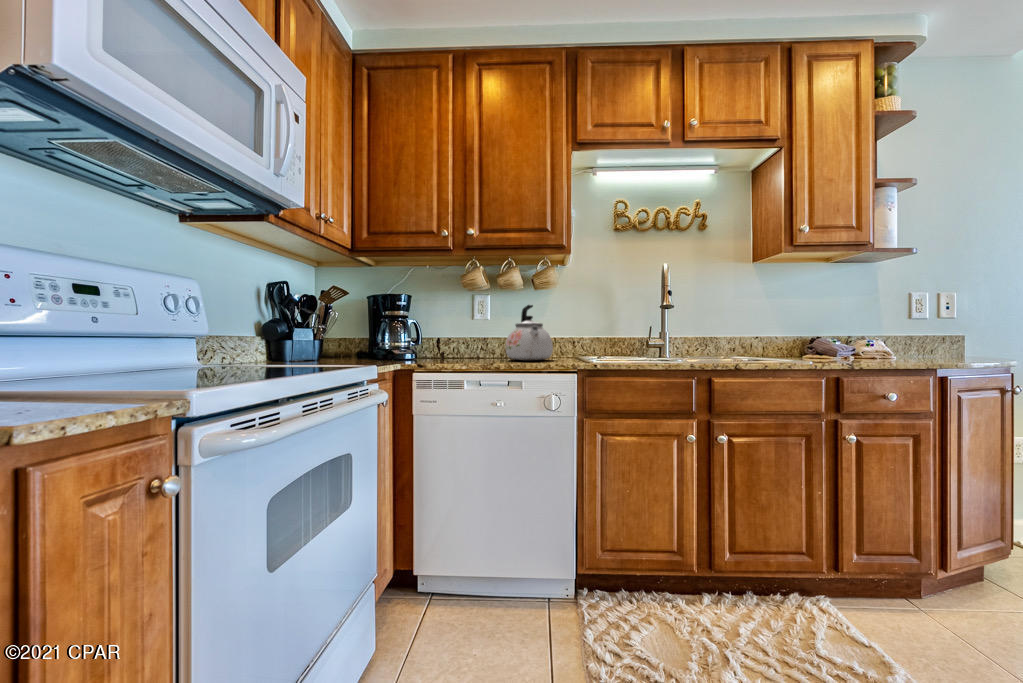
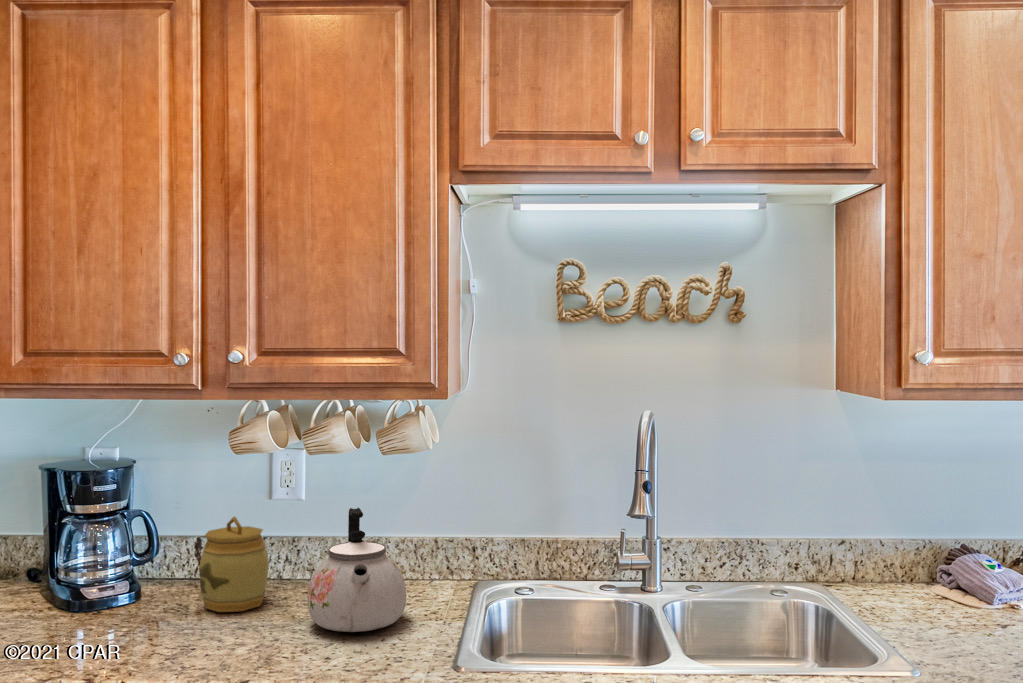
jar: none [449,316,480,359] -> present [199,517,269,612]

